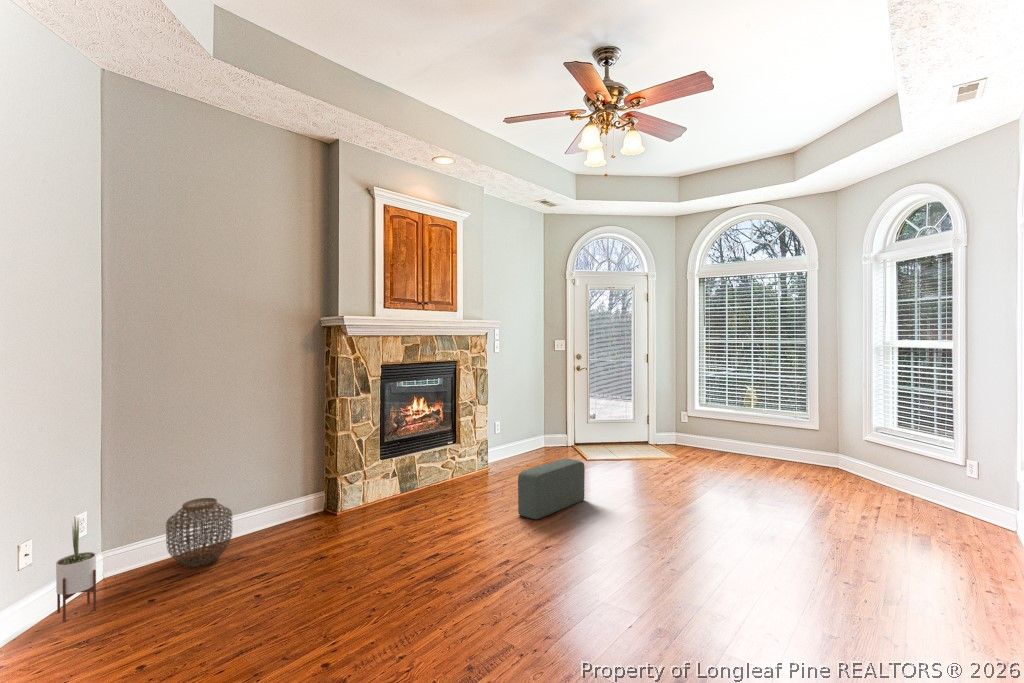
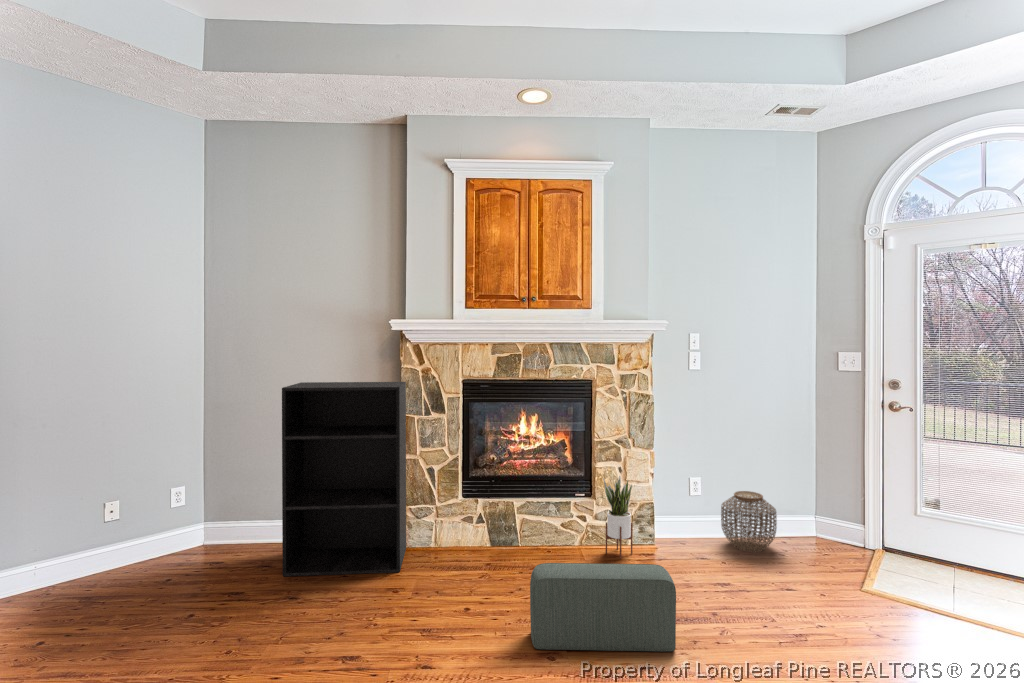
bookshelf: none [254,368,377,556] -> present [282,382,406,576]
woven basket: present [166,498,232,567] -> present [721,491,777,552]
potted plant: present [56,519,96,621] -> present [603,476,633,559]

